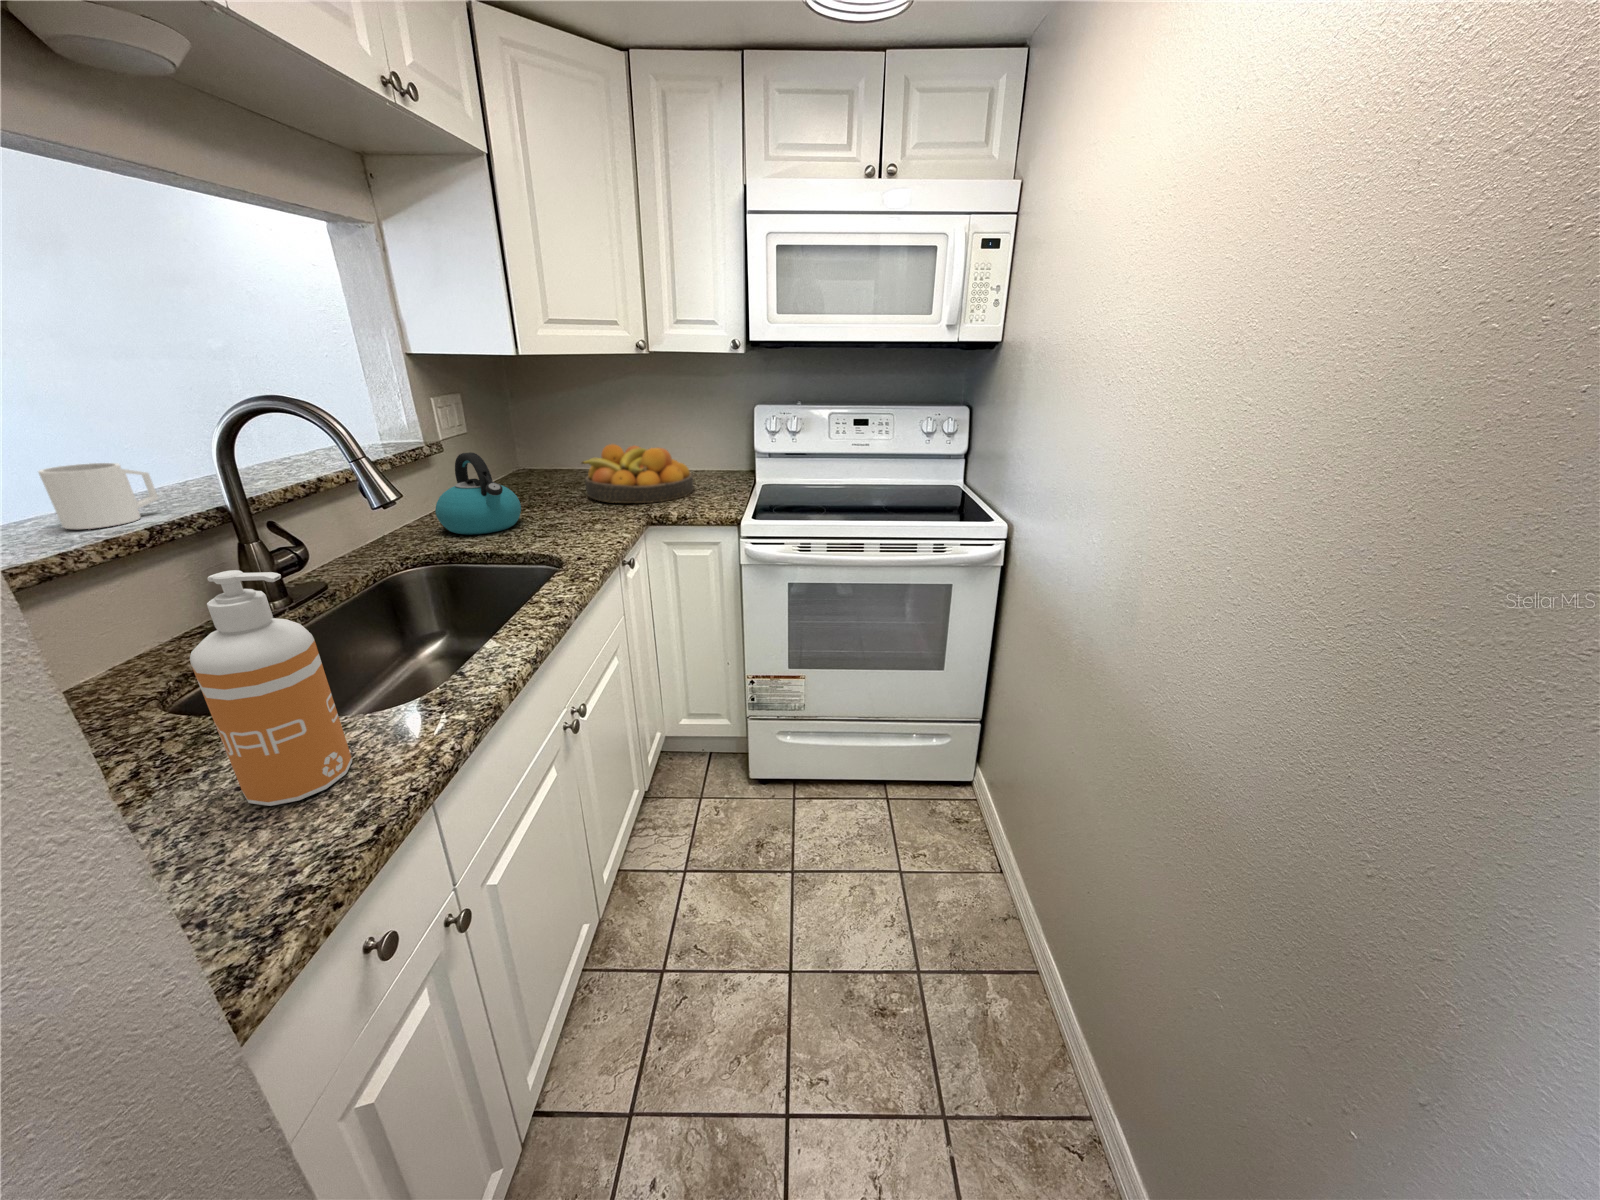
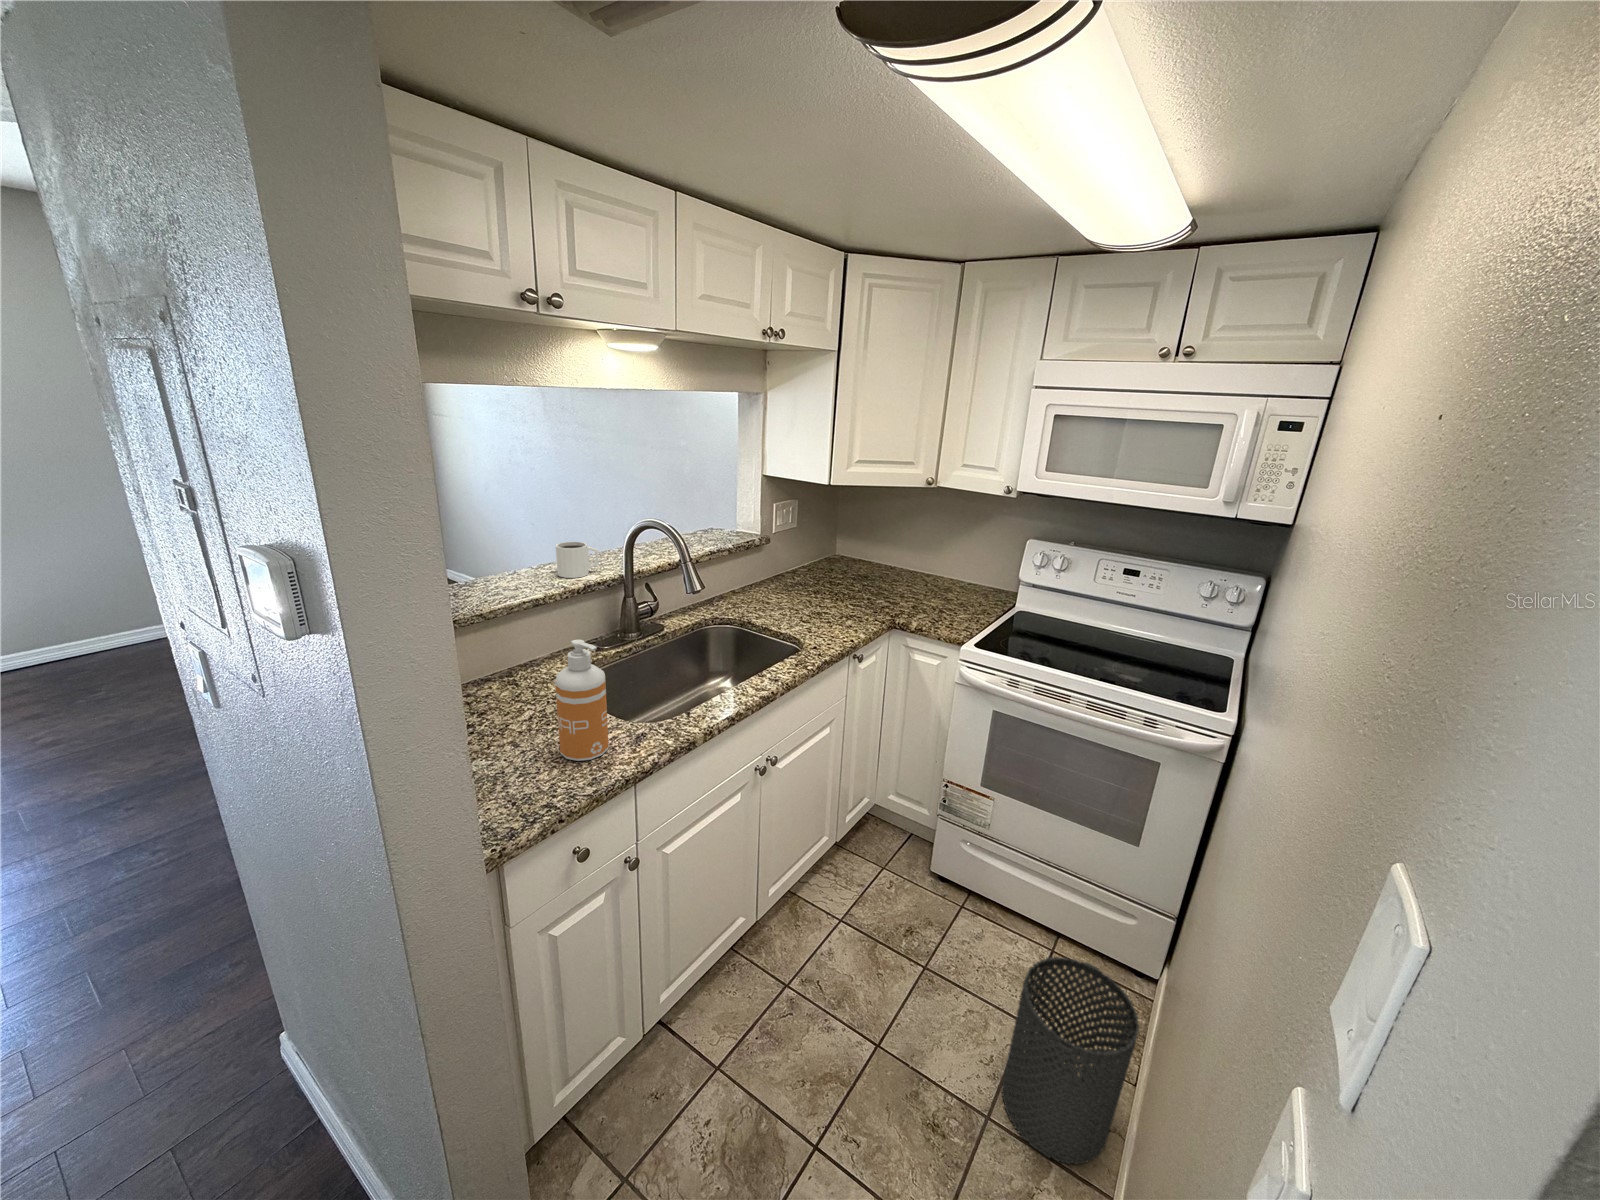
fruit bowl: present [581,444,693,503] -> none [861,551,952,608]
kettle: present [435,452,521,534] -> none [747,549,803,608]
trash can: none [910,783,1031,971] -> present [1002,957,1140,1165]

